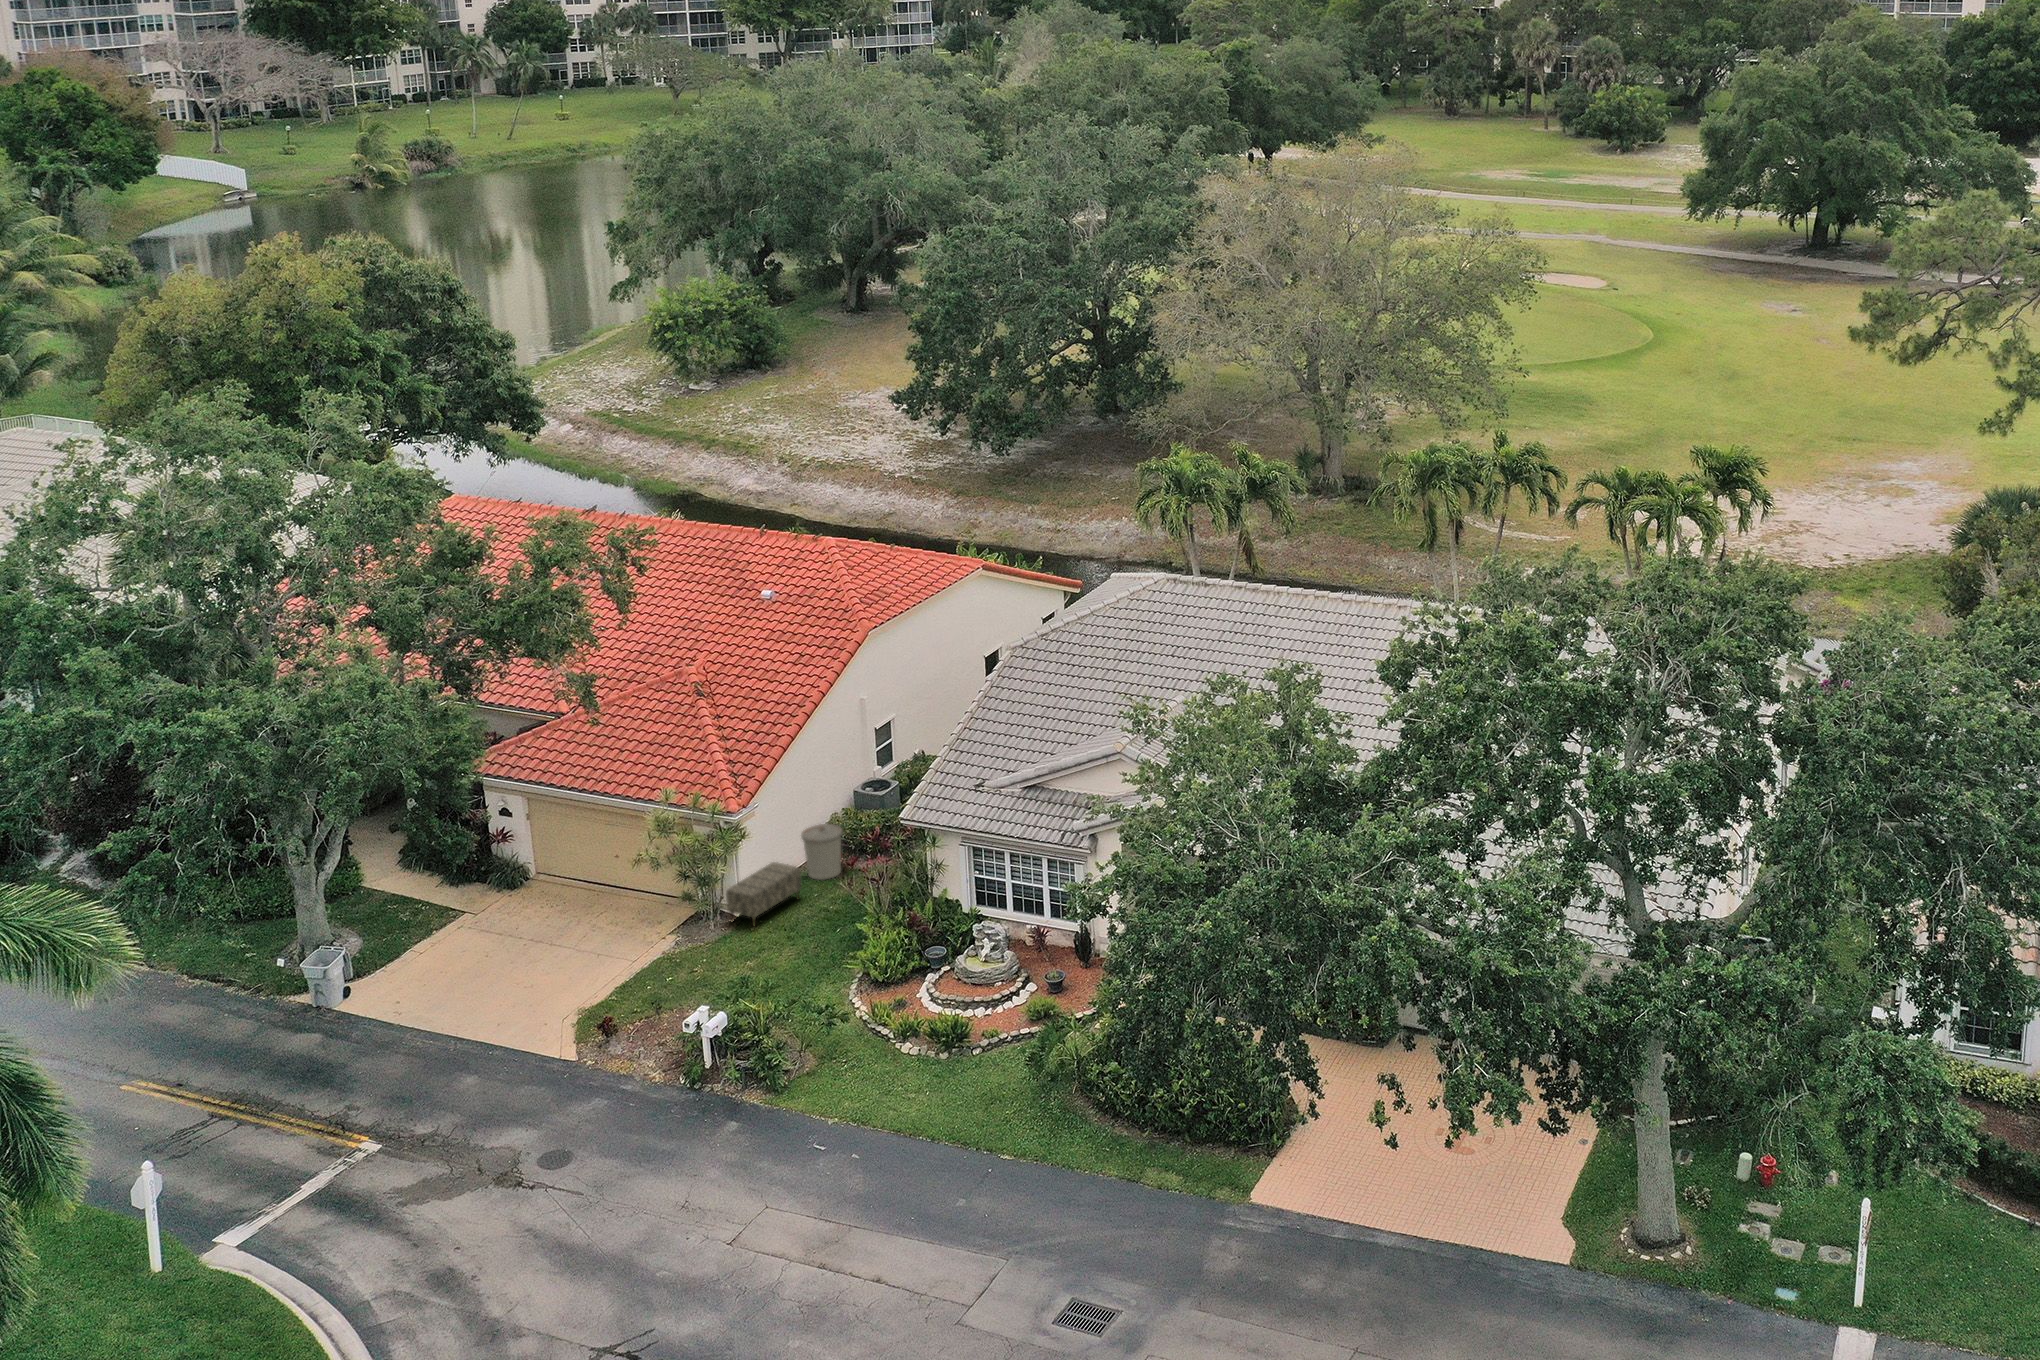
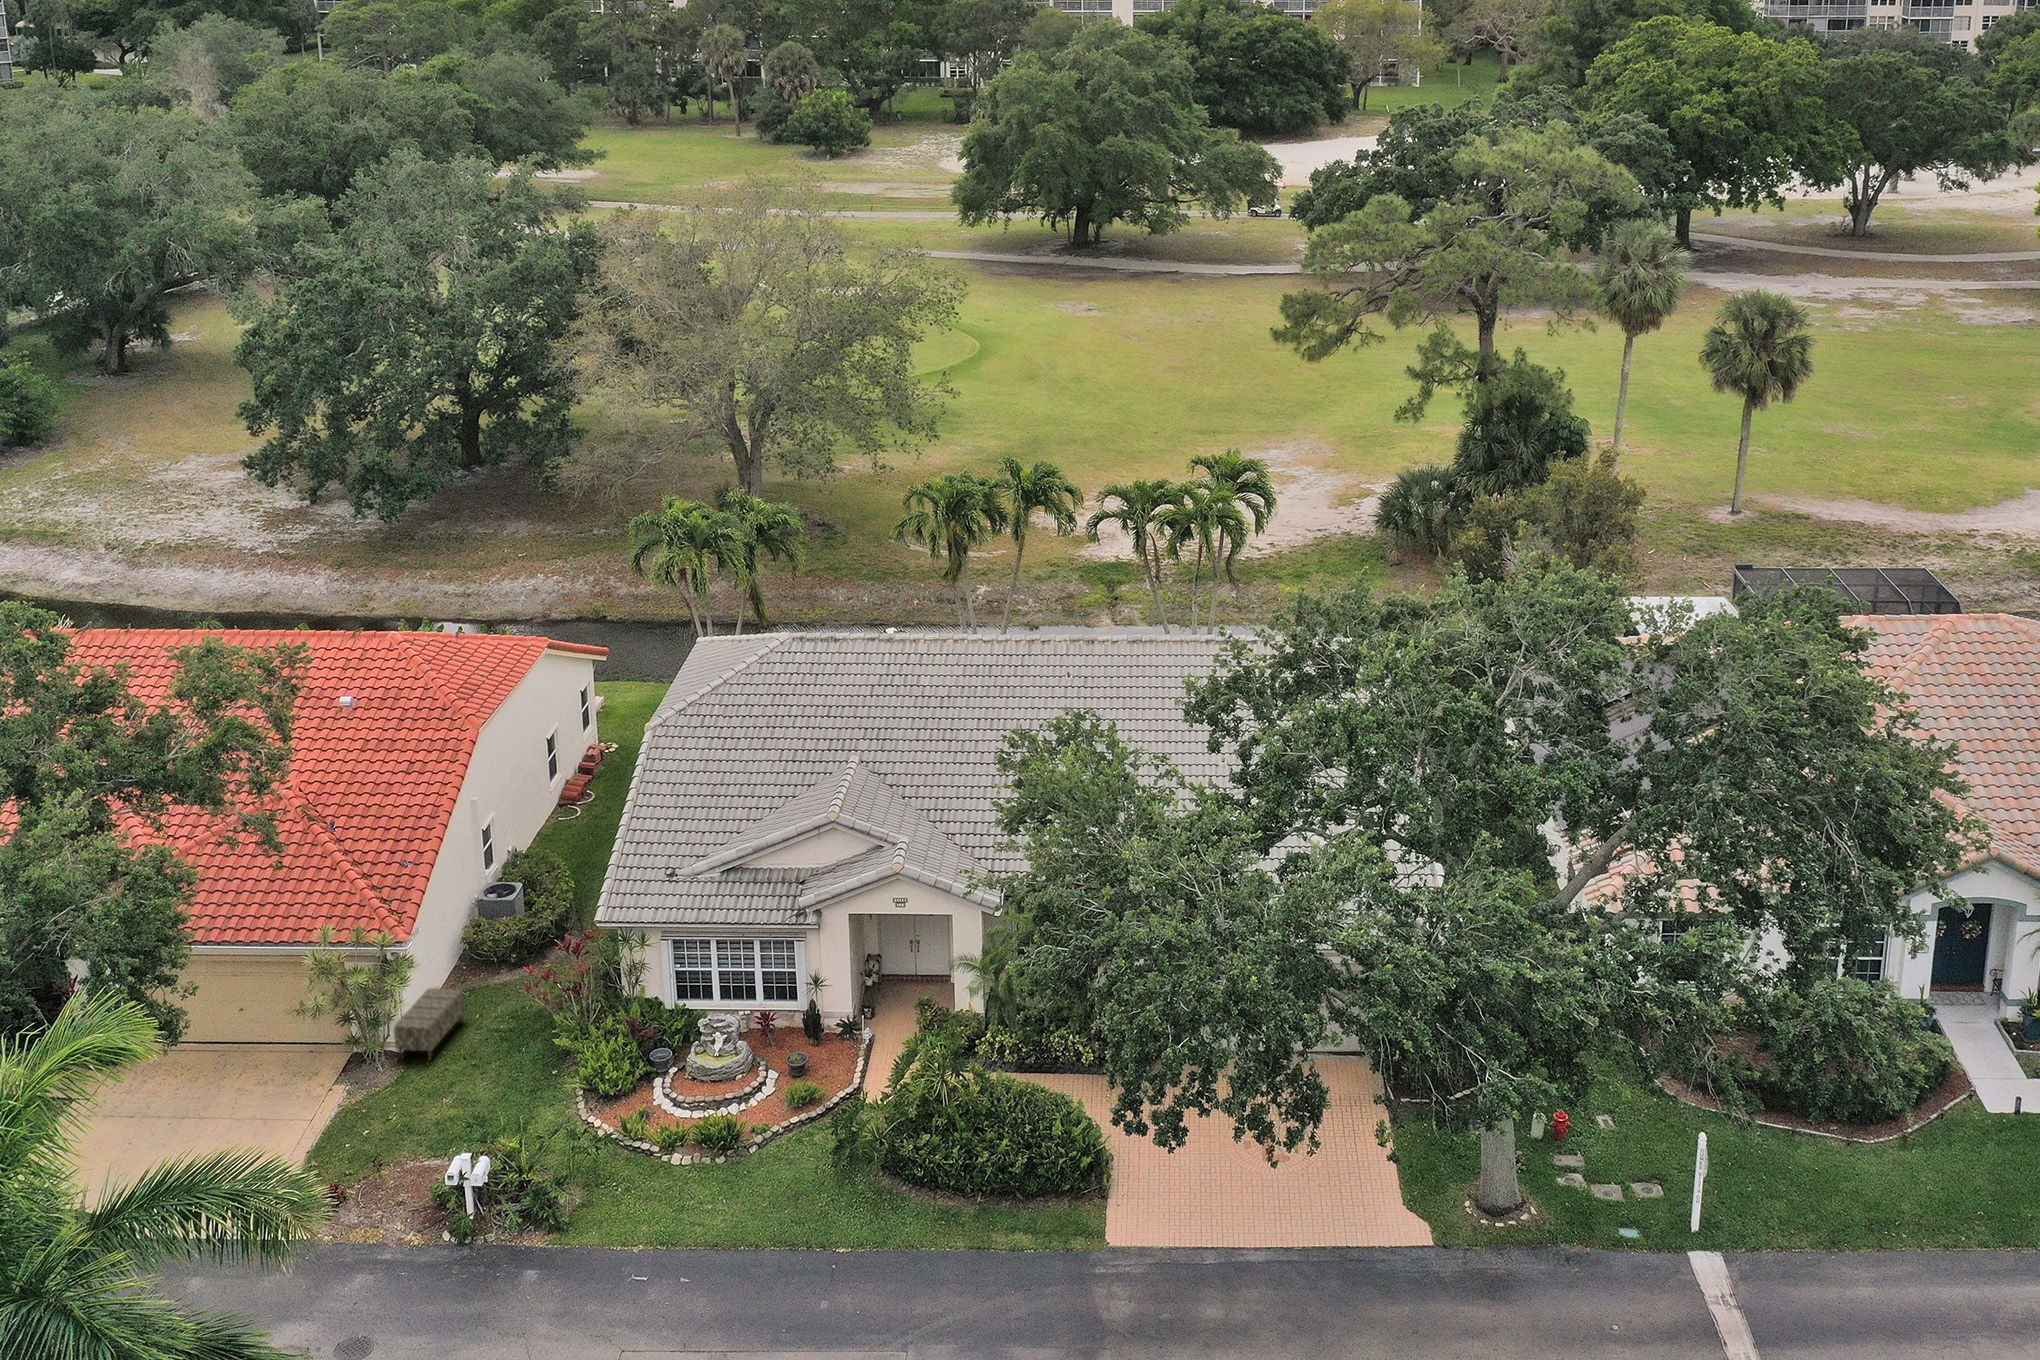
trash can: present [801,824,843,880] -> none [448,938,493,1000]

